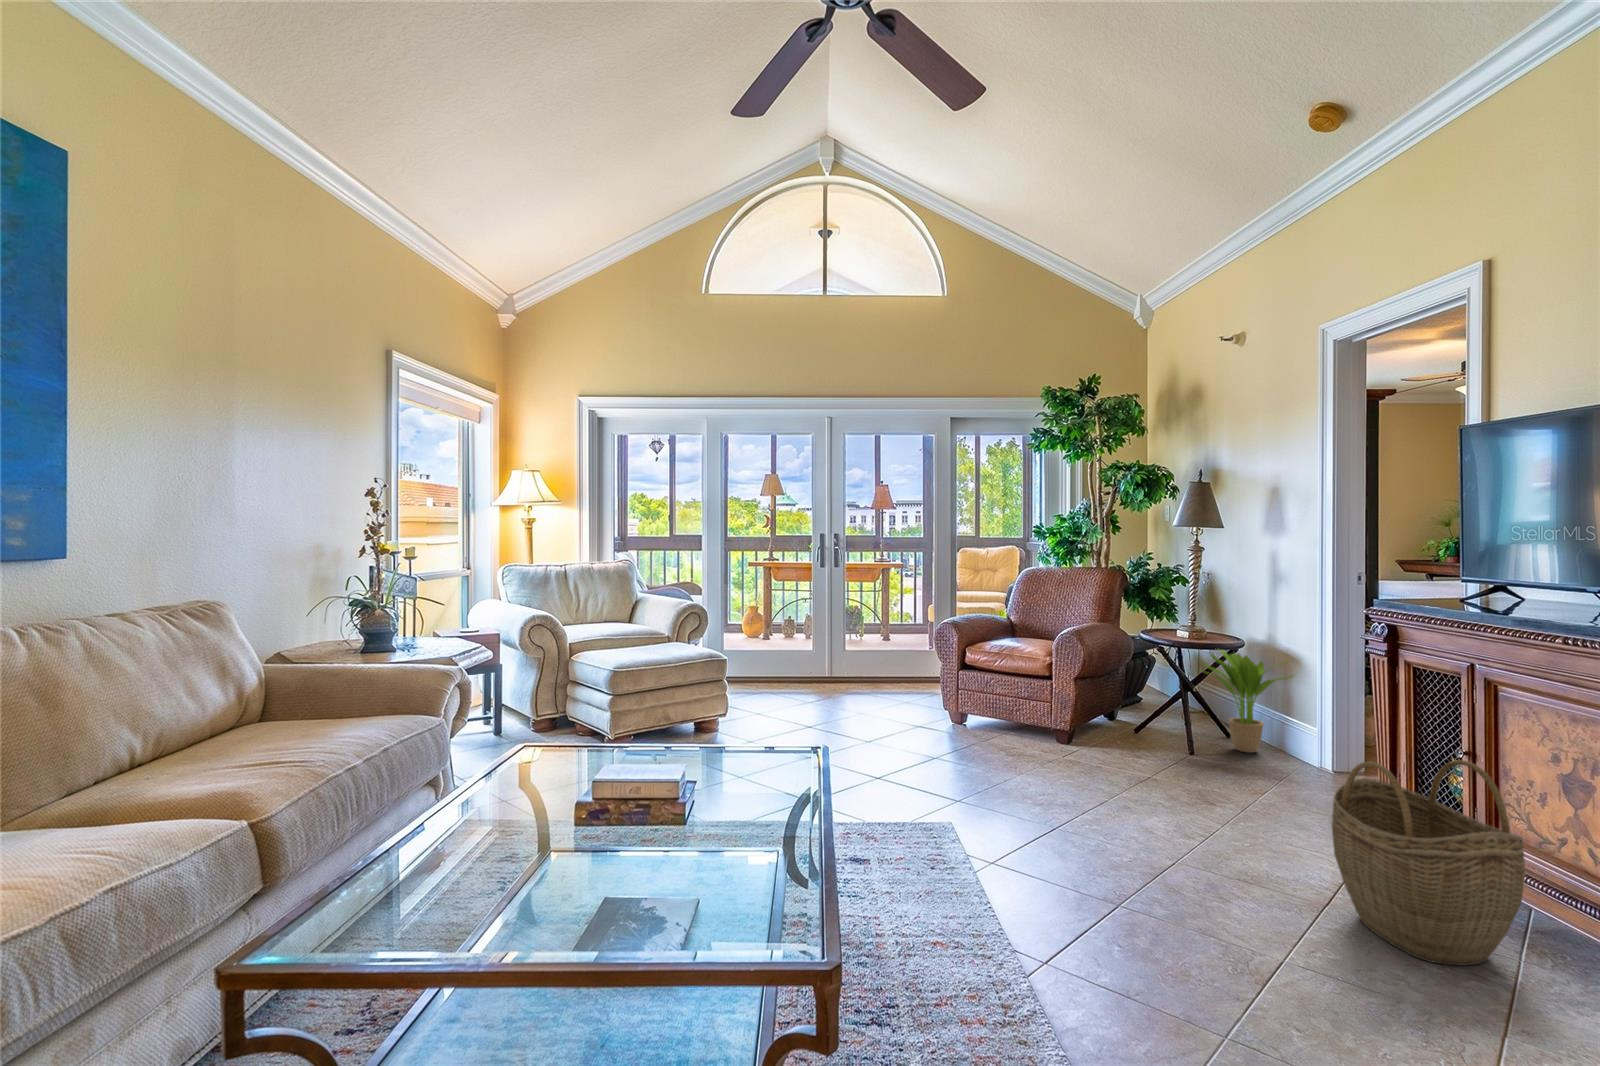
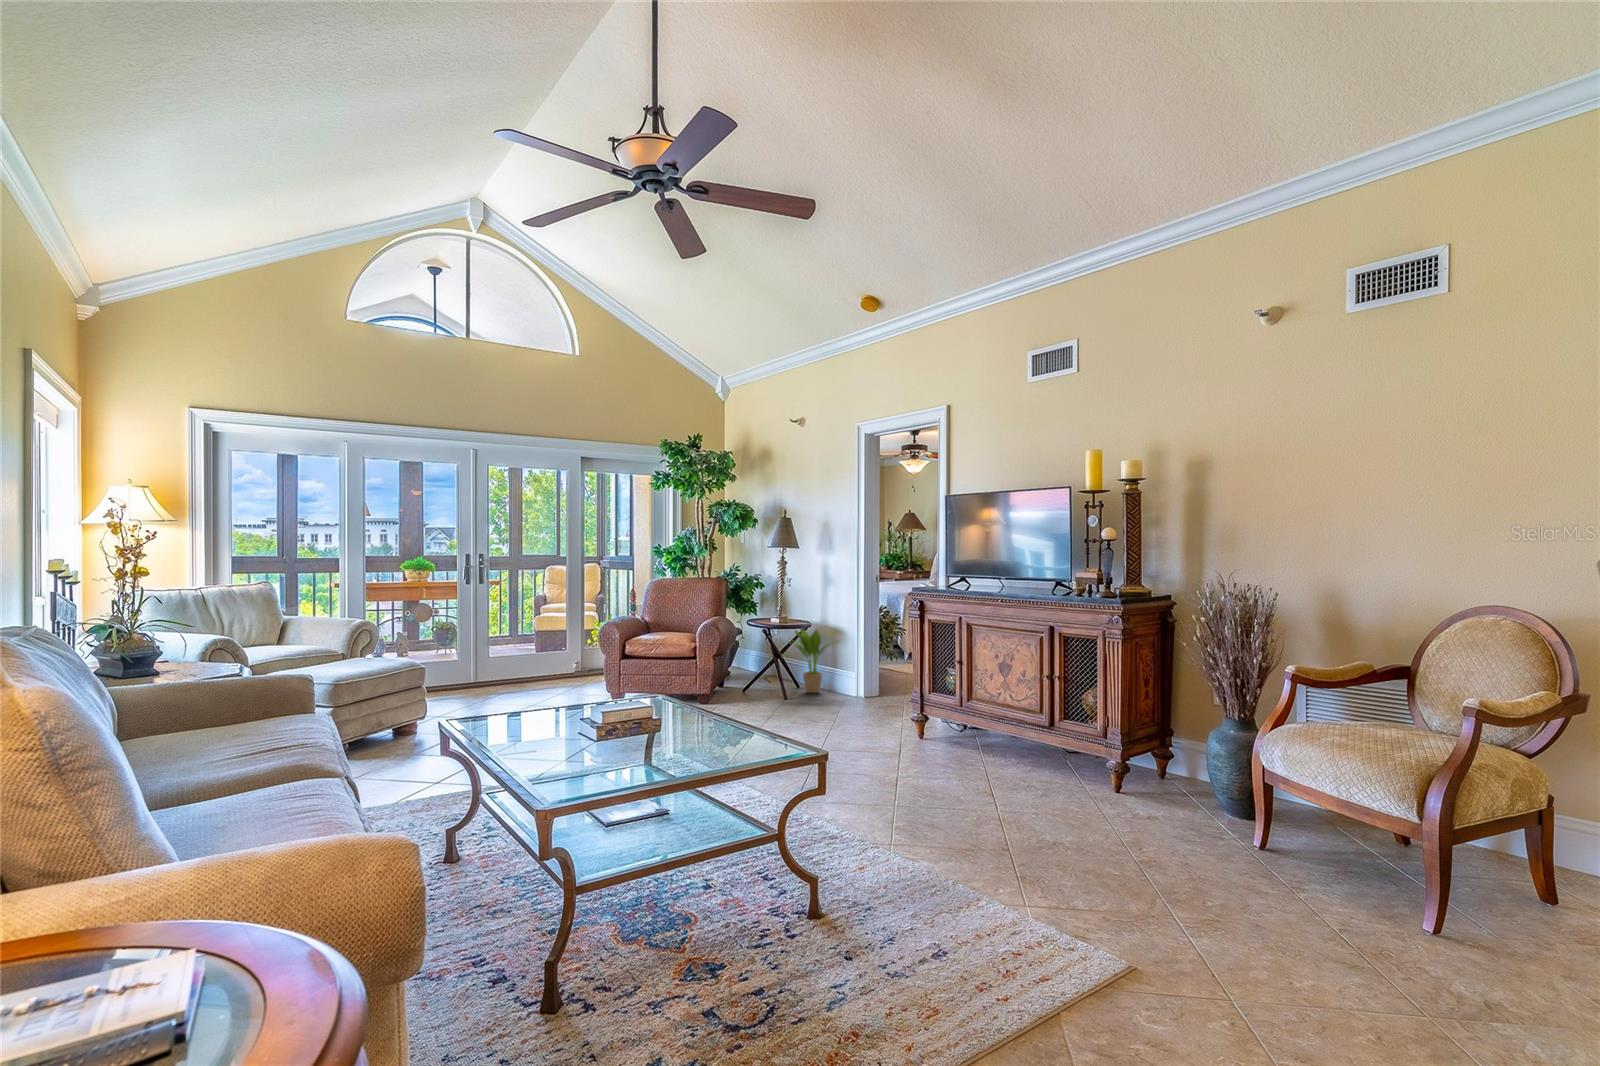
woven basket: present [1332,760,1525,966] -> none [907,665,989,766]

